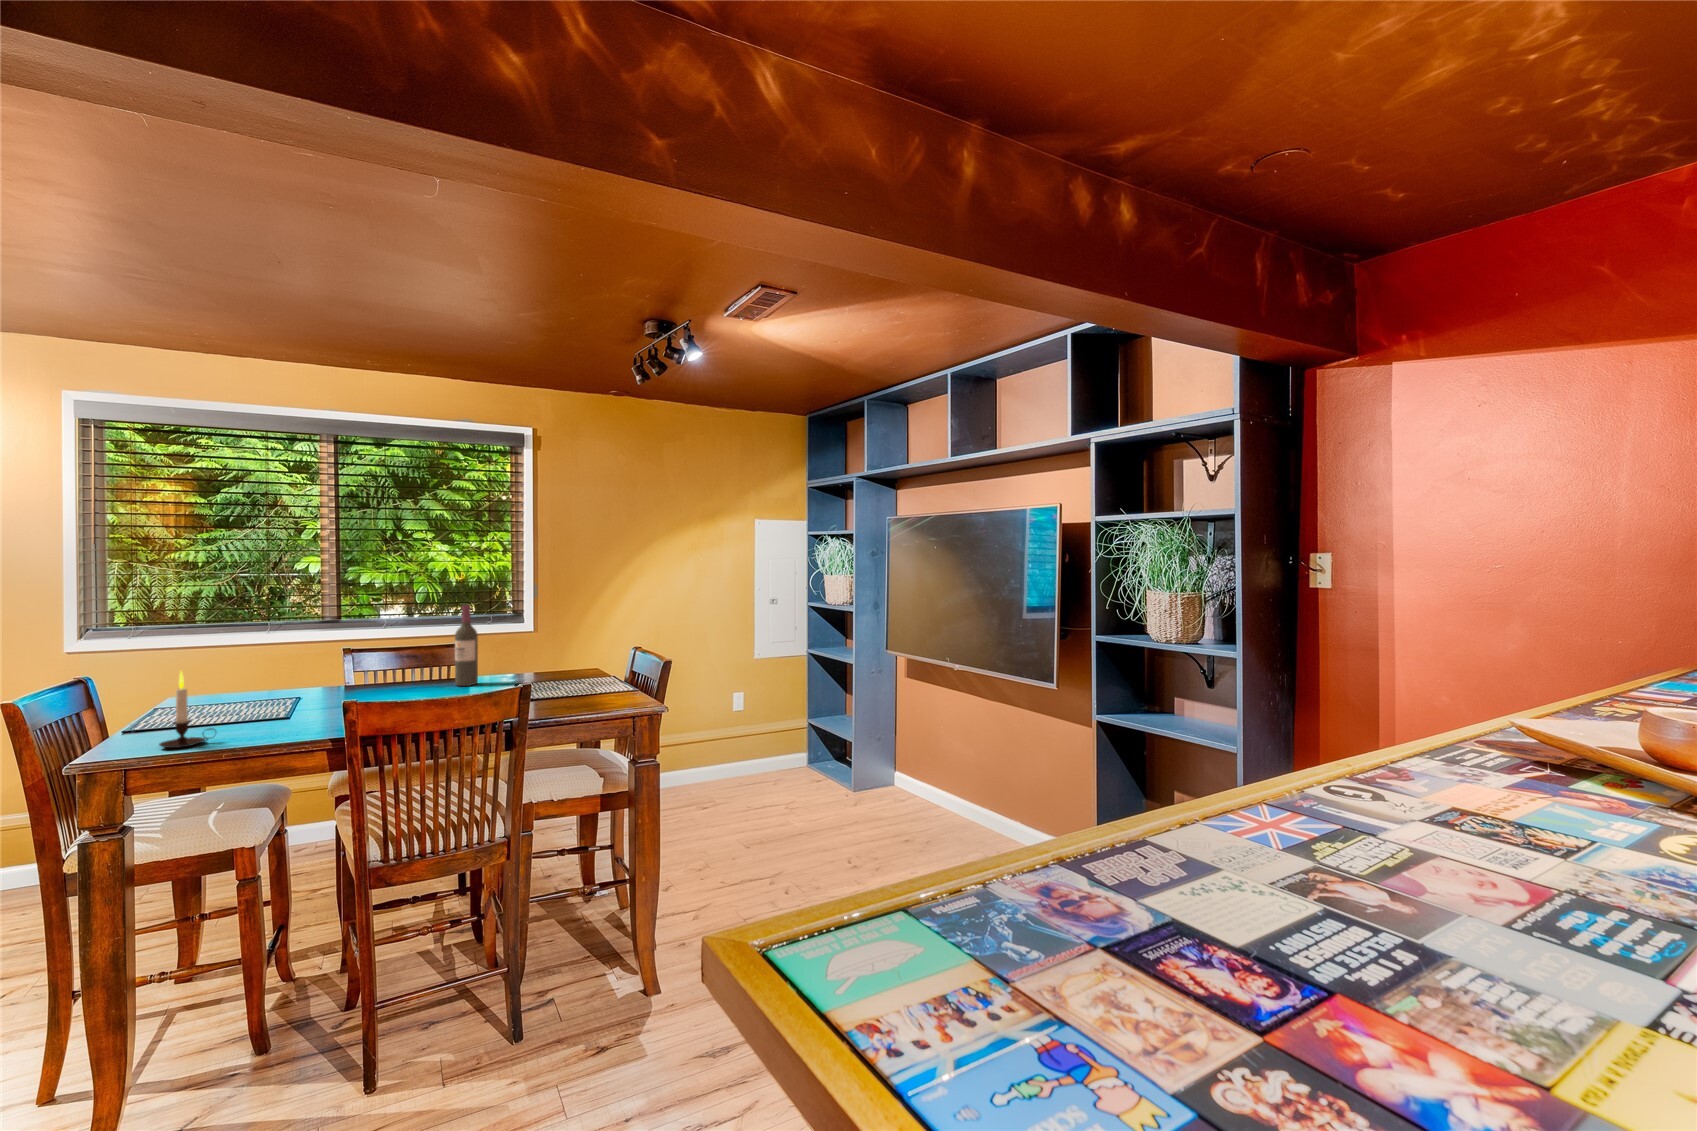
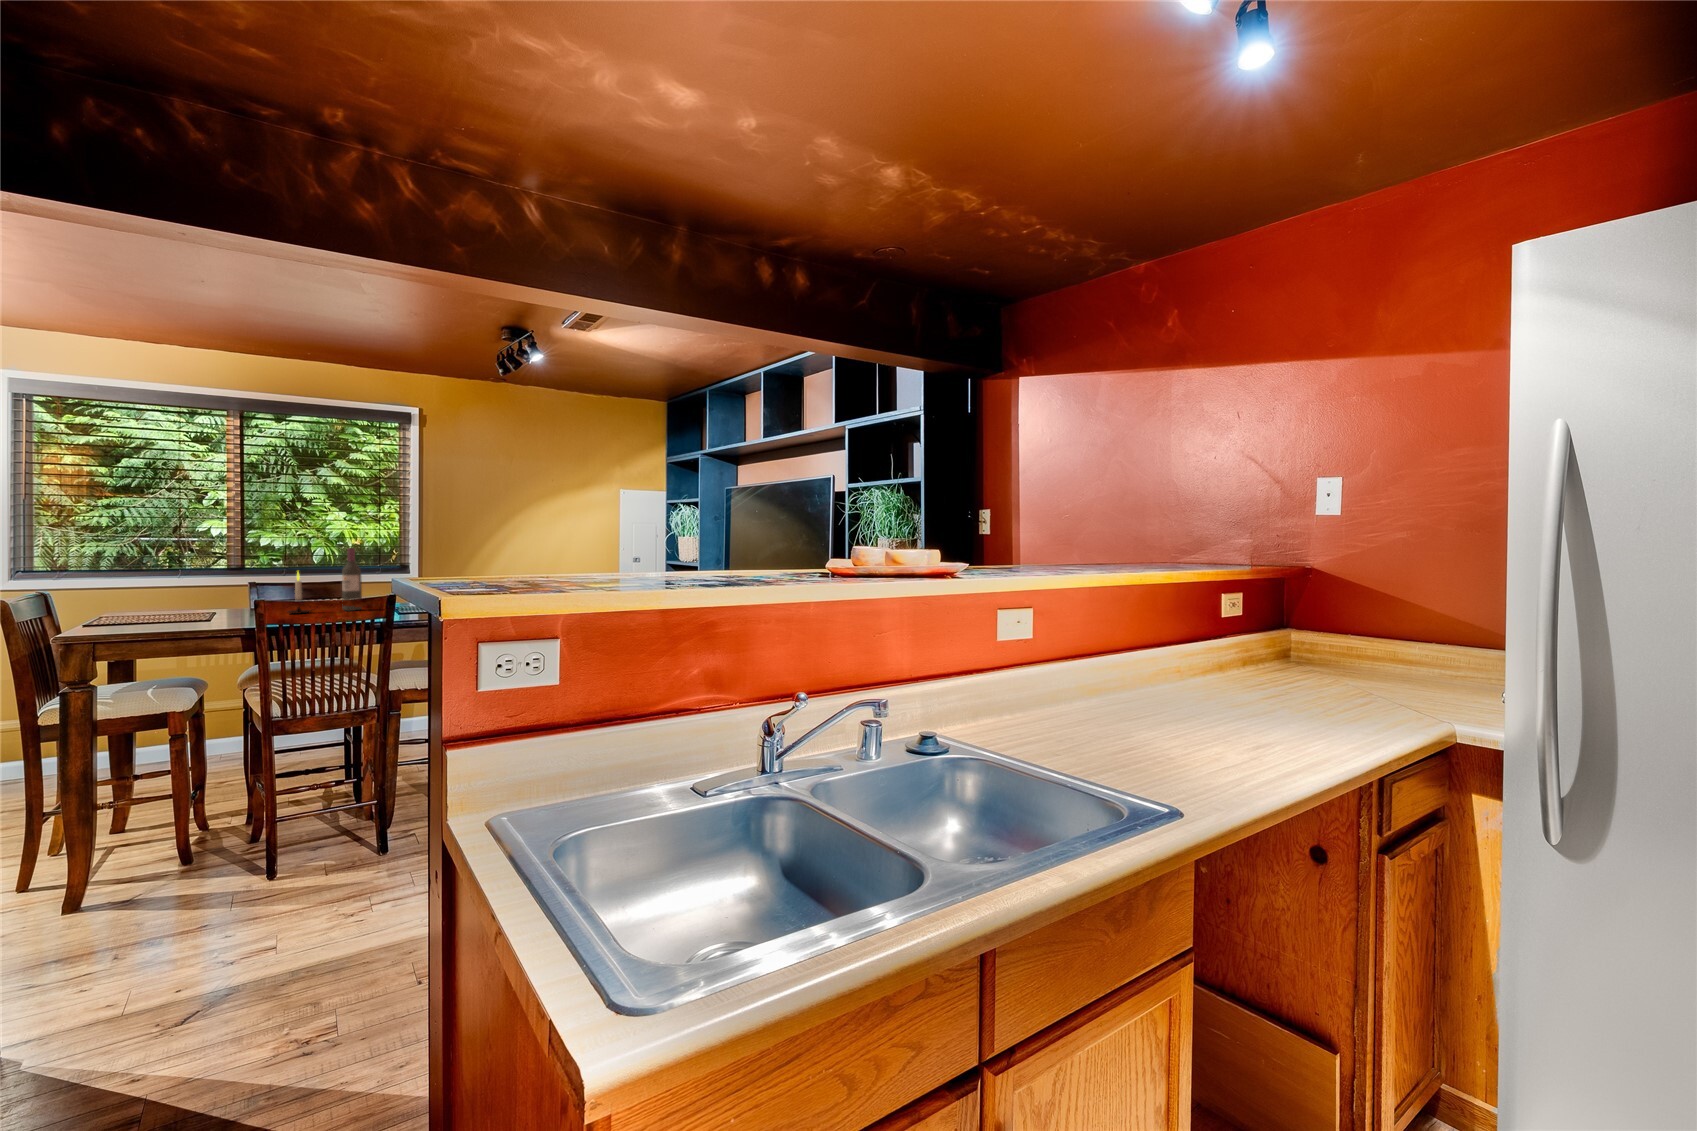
candle: present [159,672,214,748] -> present [288,572,313,614]

